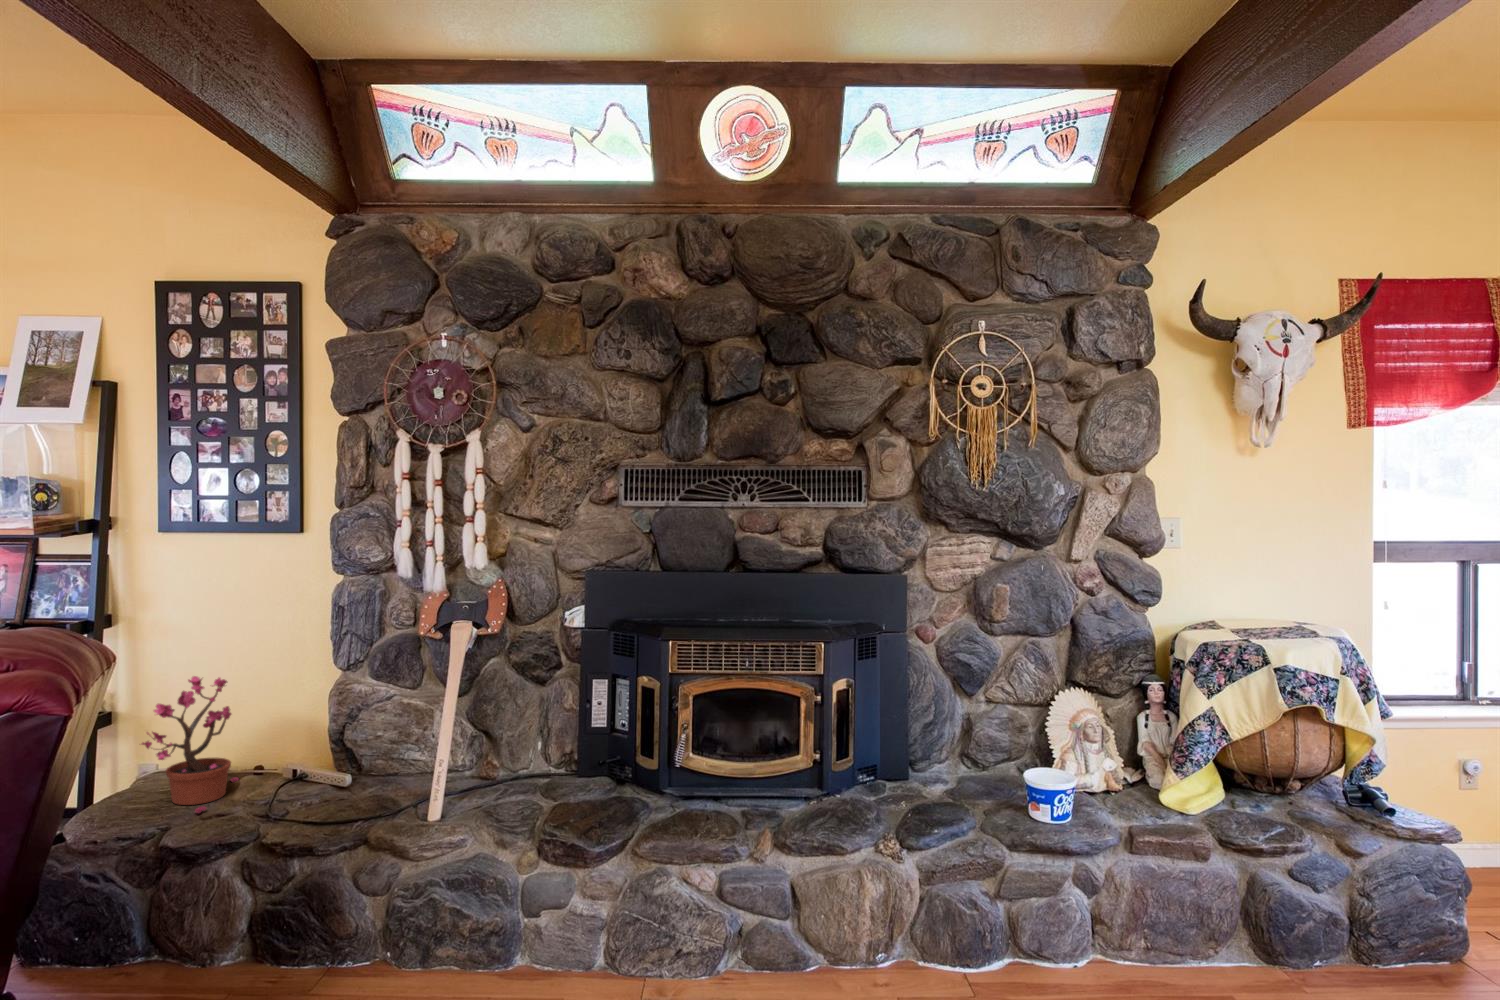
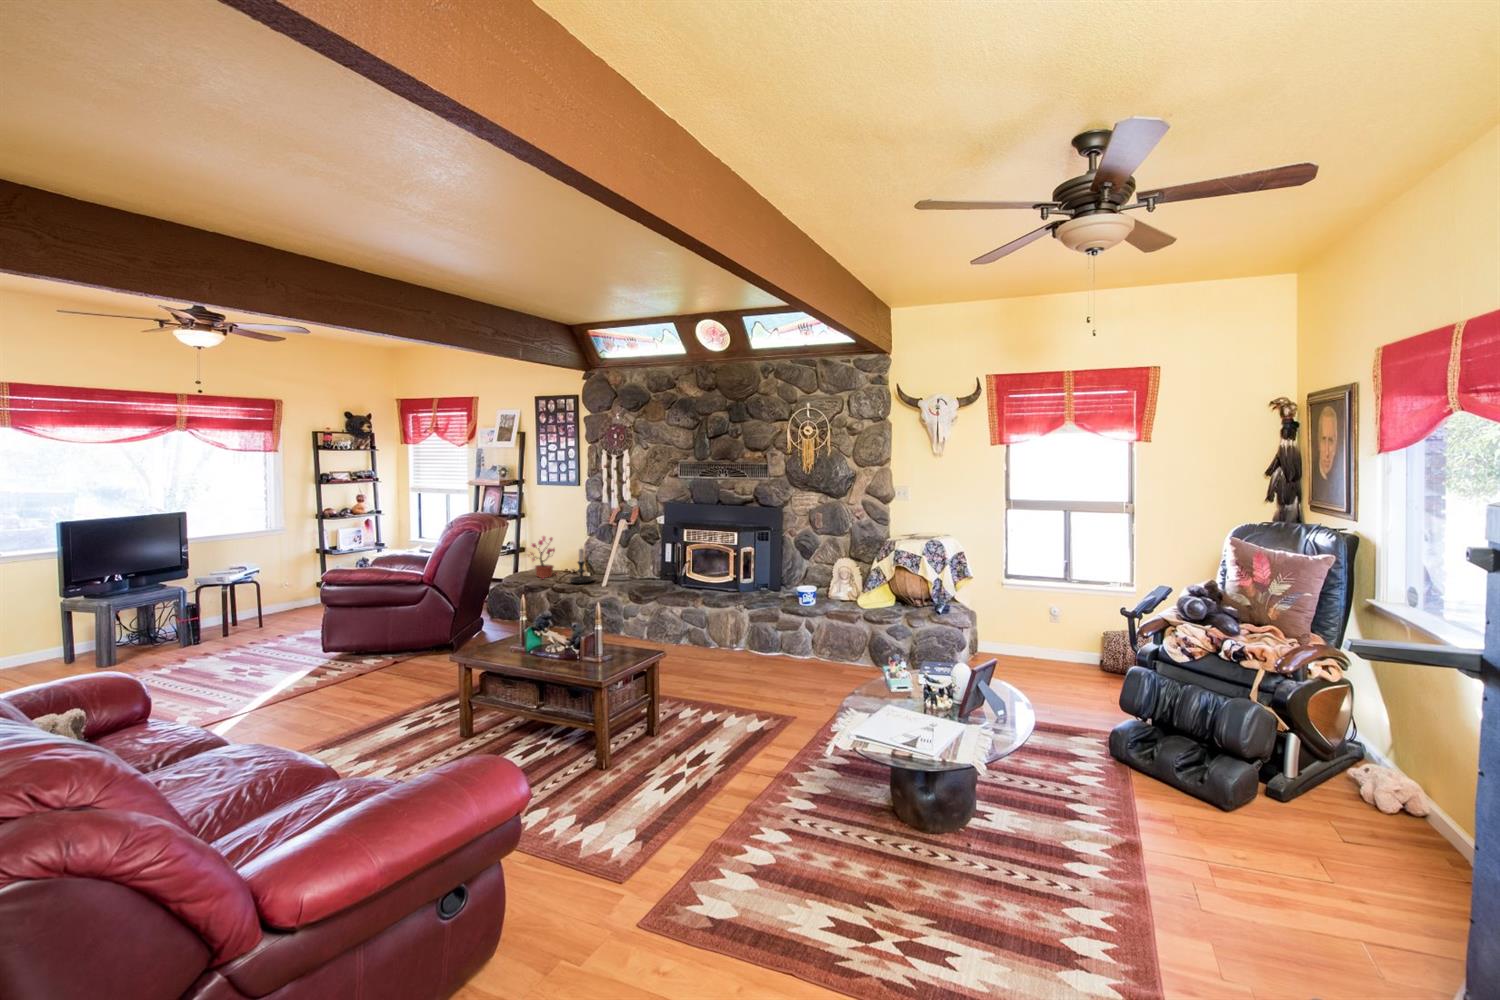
candle holder: none [301,706,382,819] -> present [569,549,594,583]

